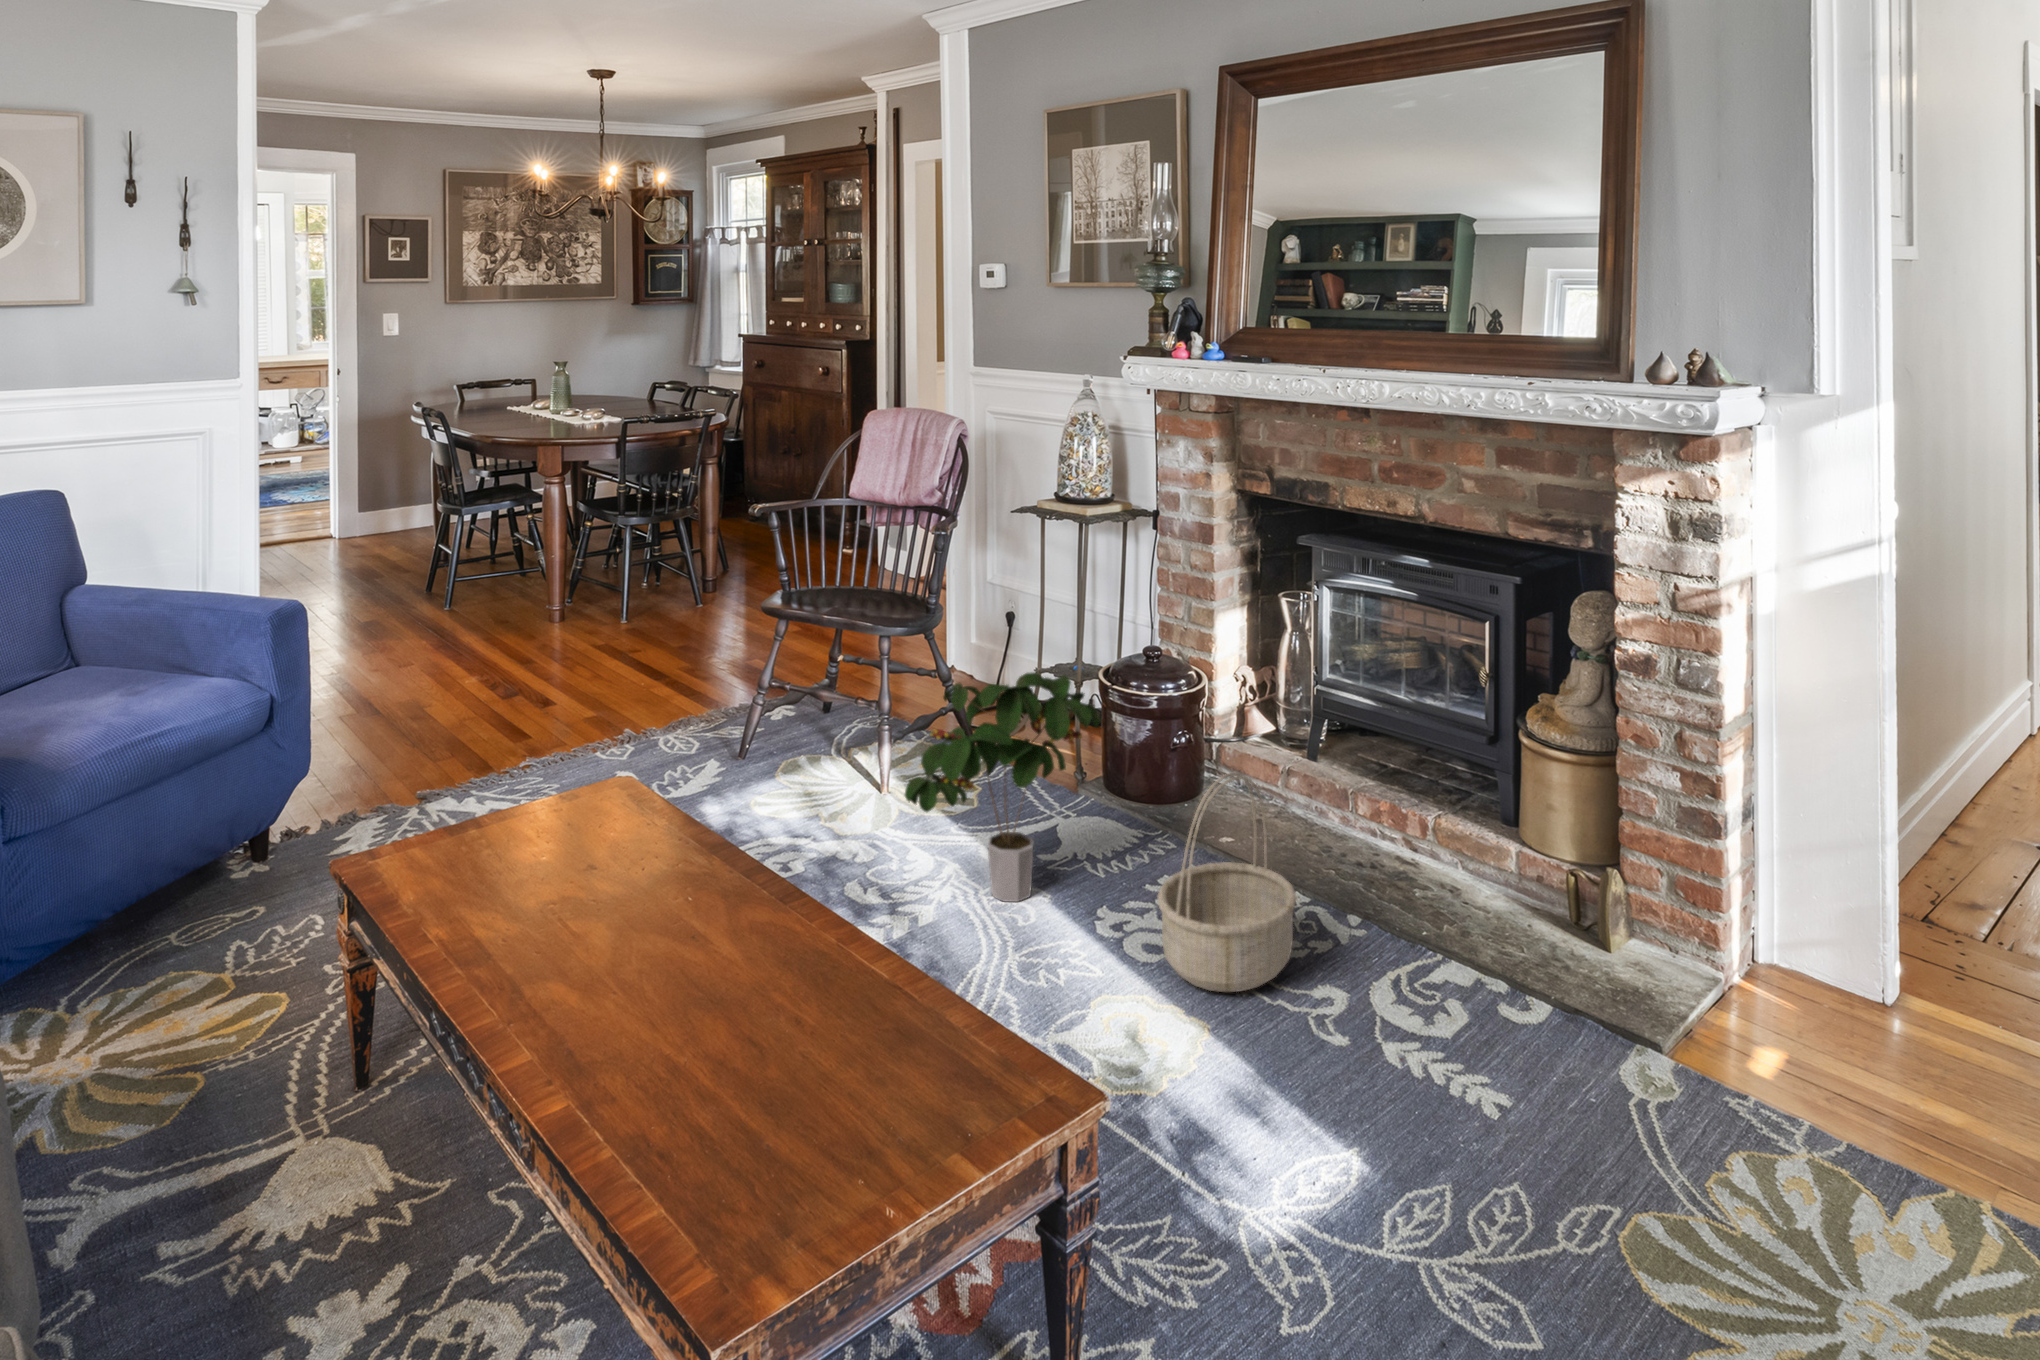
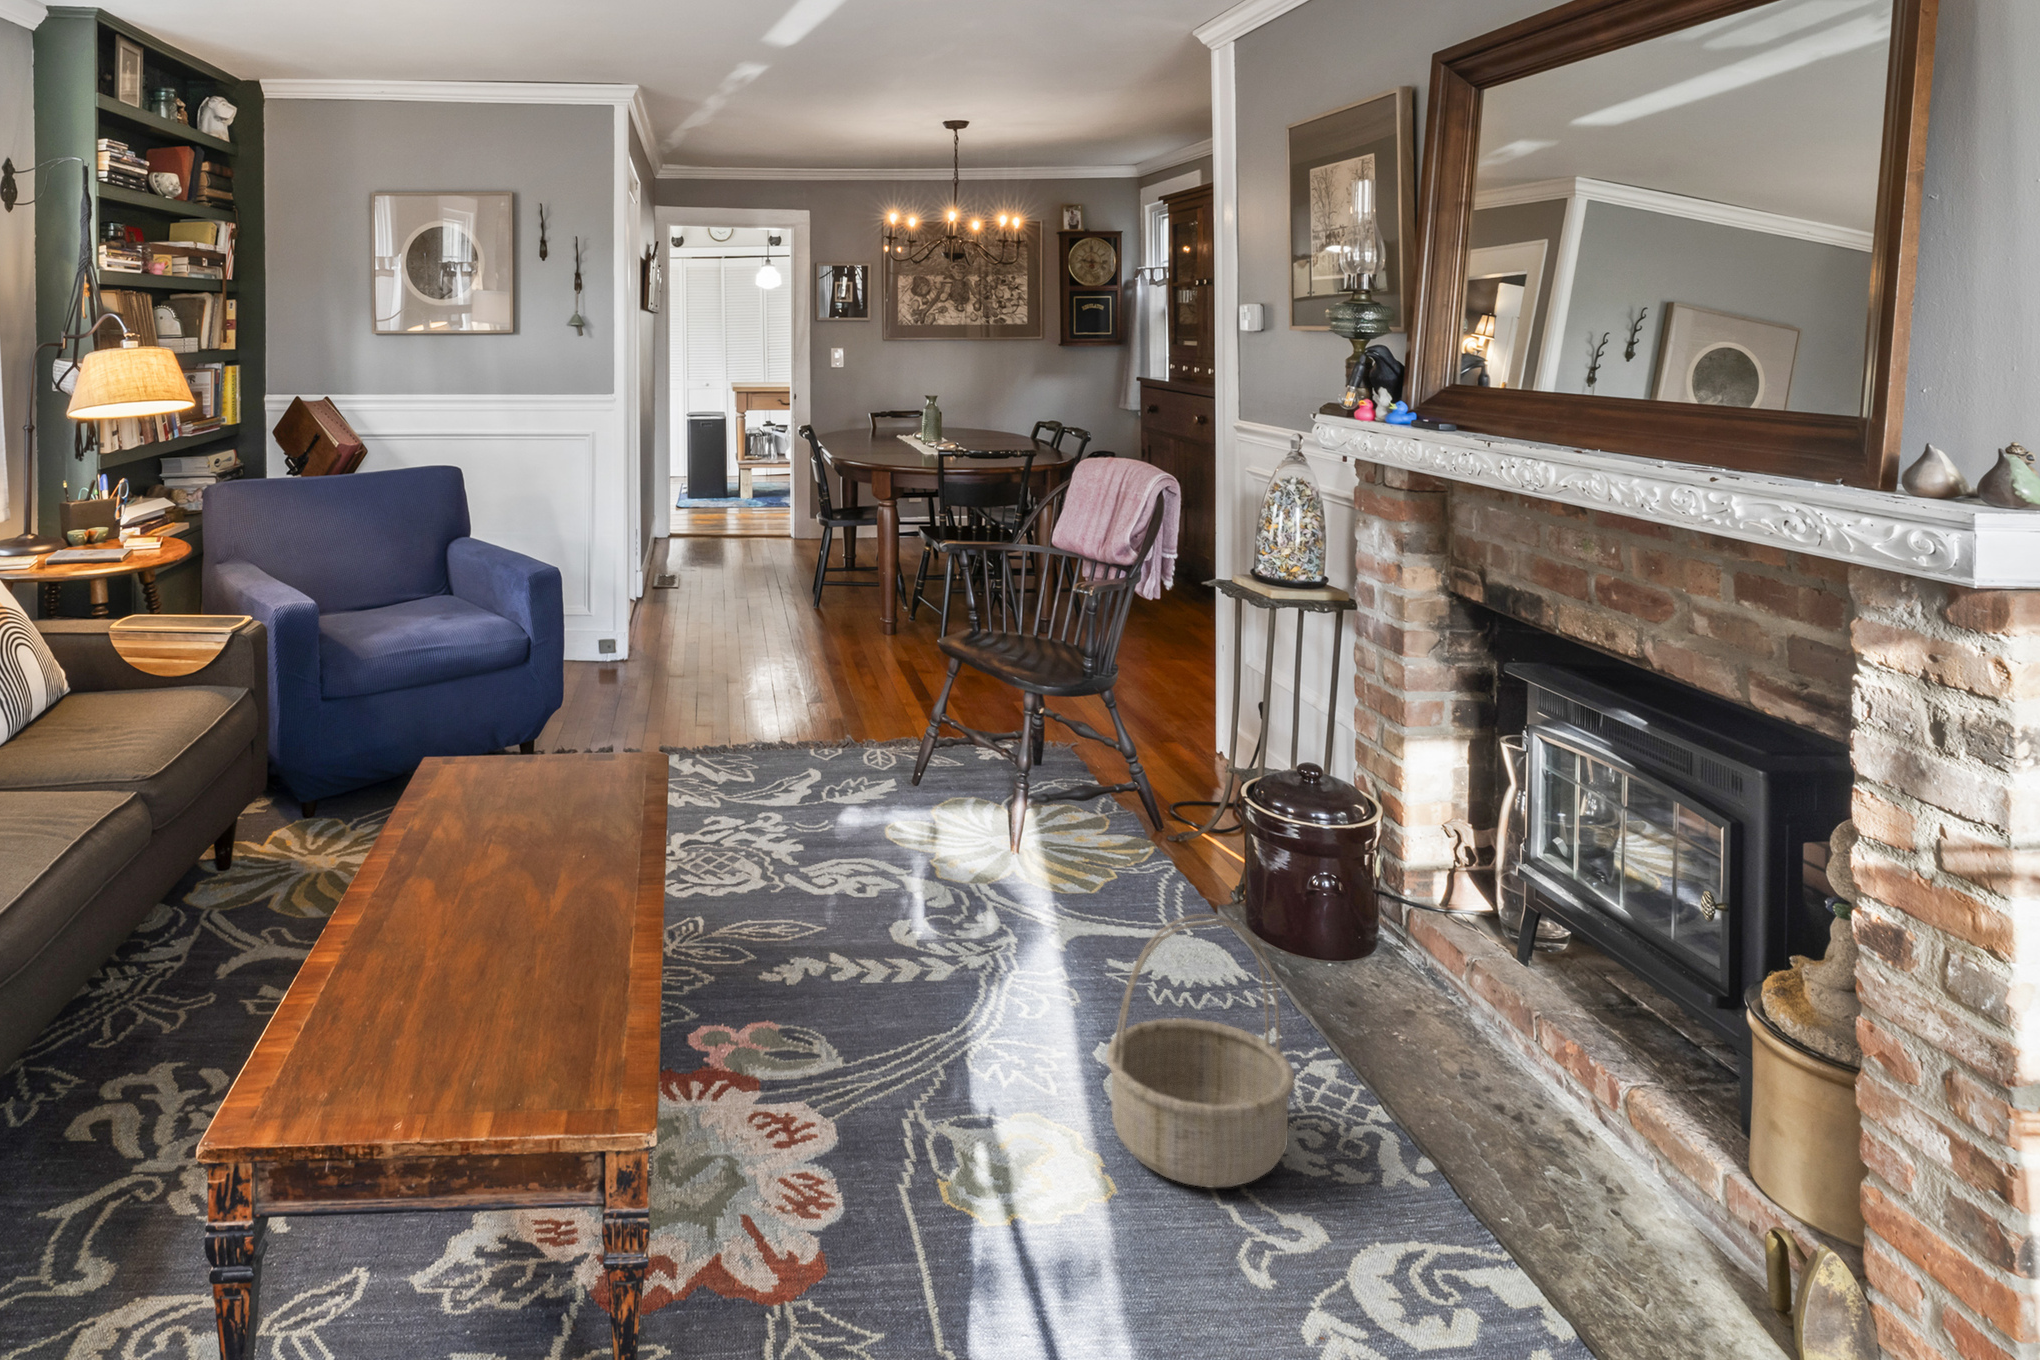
potted plant: present [905,672,1101,902] -> none [927,741,1154,997]

